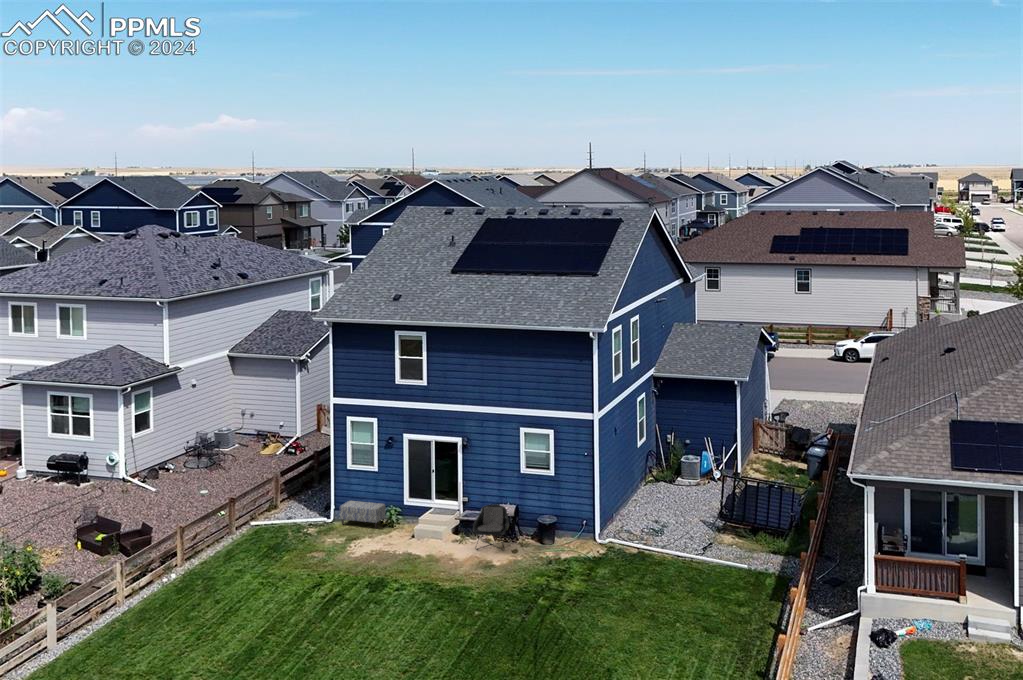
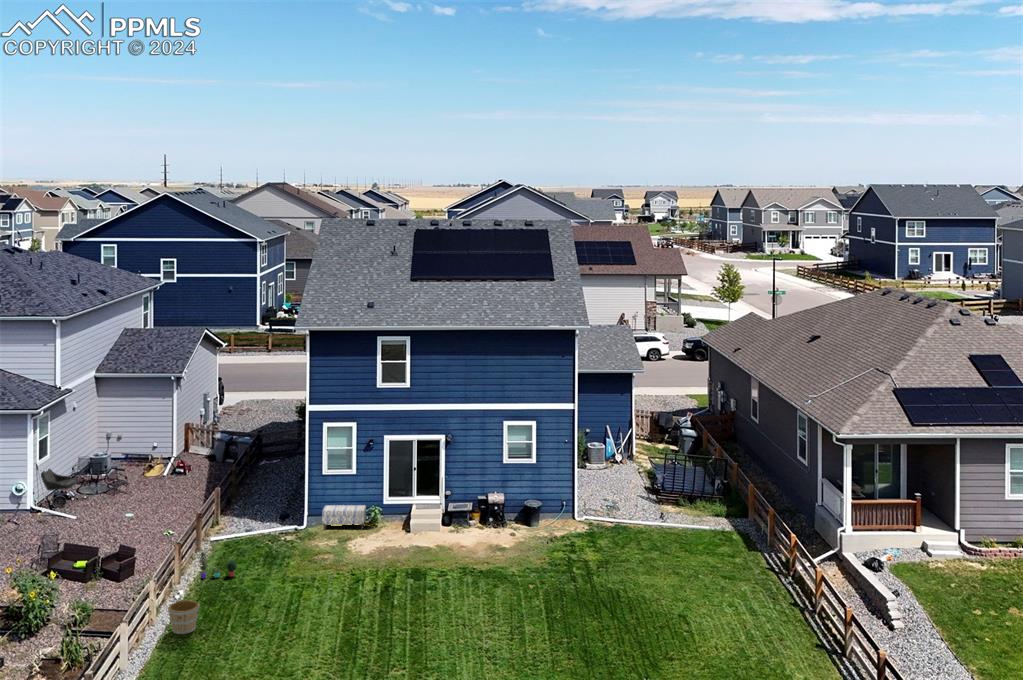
lounge chair: present [473,504,509,551] -> present [41,468,77,504]
potted plant: none [187,535,222,564] -> present [198,551,237,578]
wooden bucket: none [112,583,141,614] -> present [168,600,200,634]

